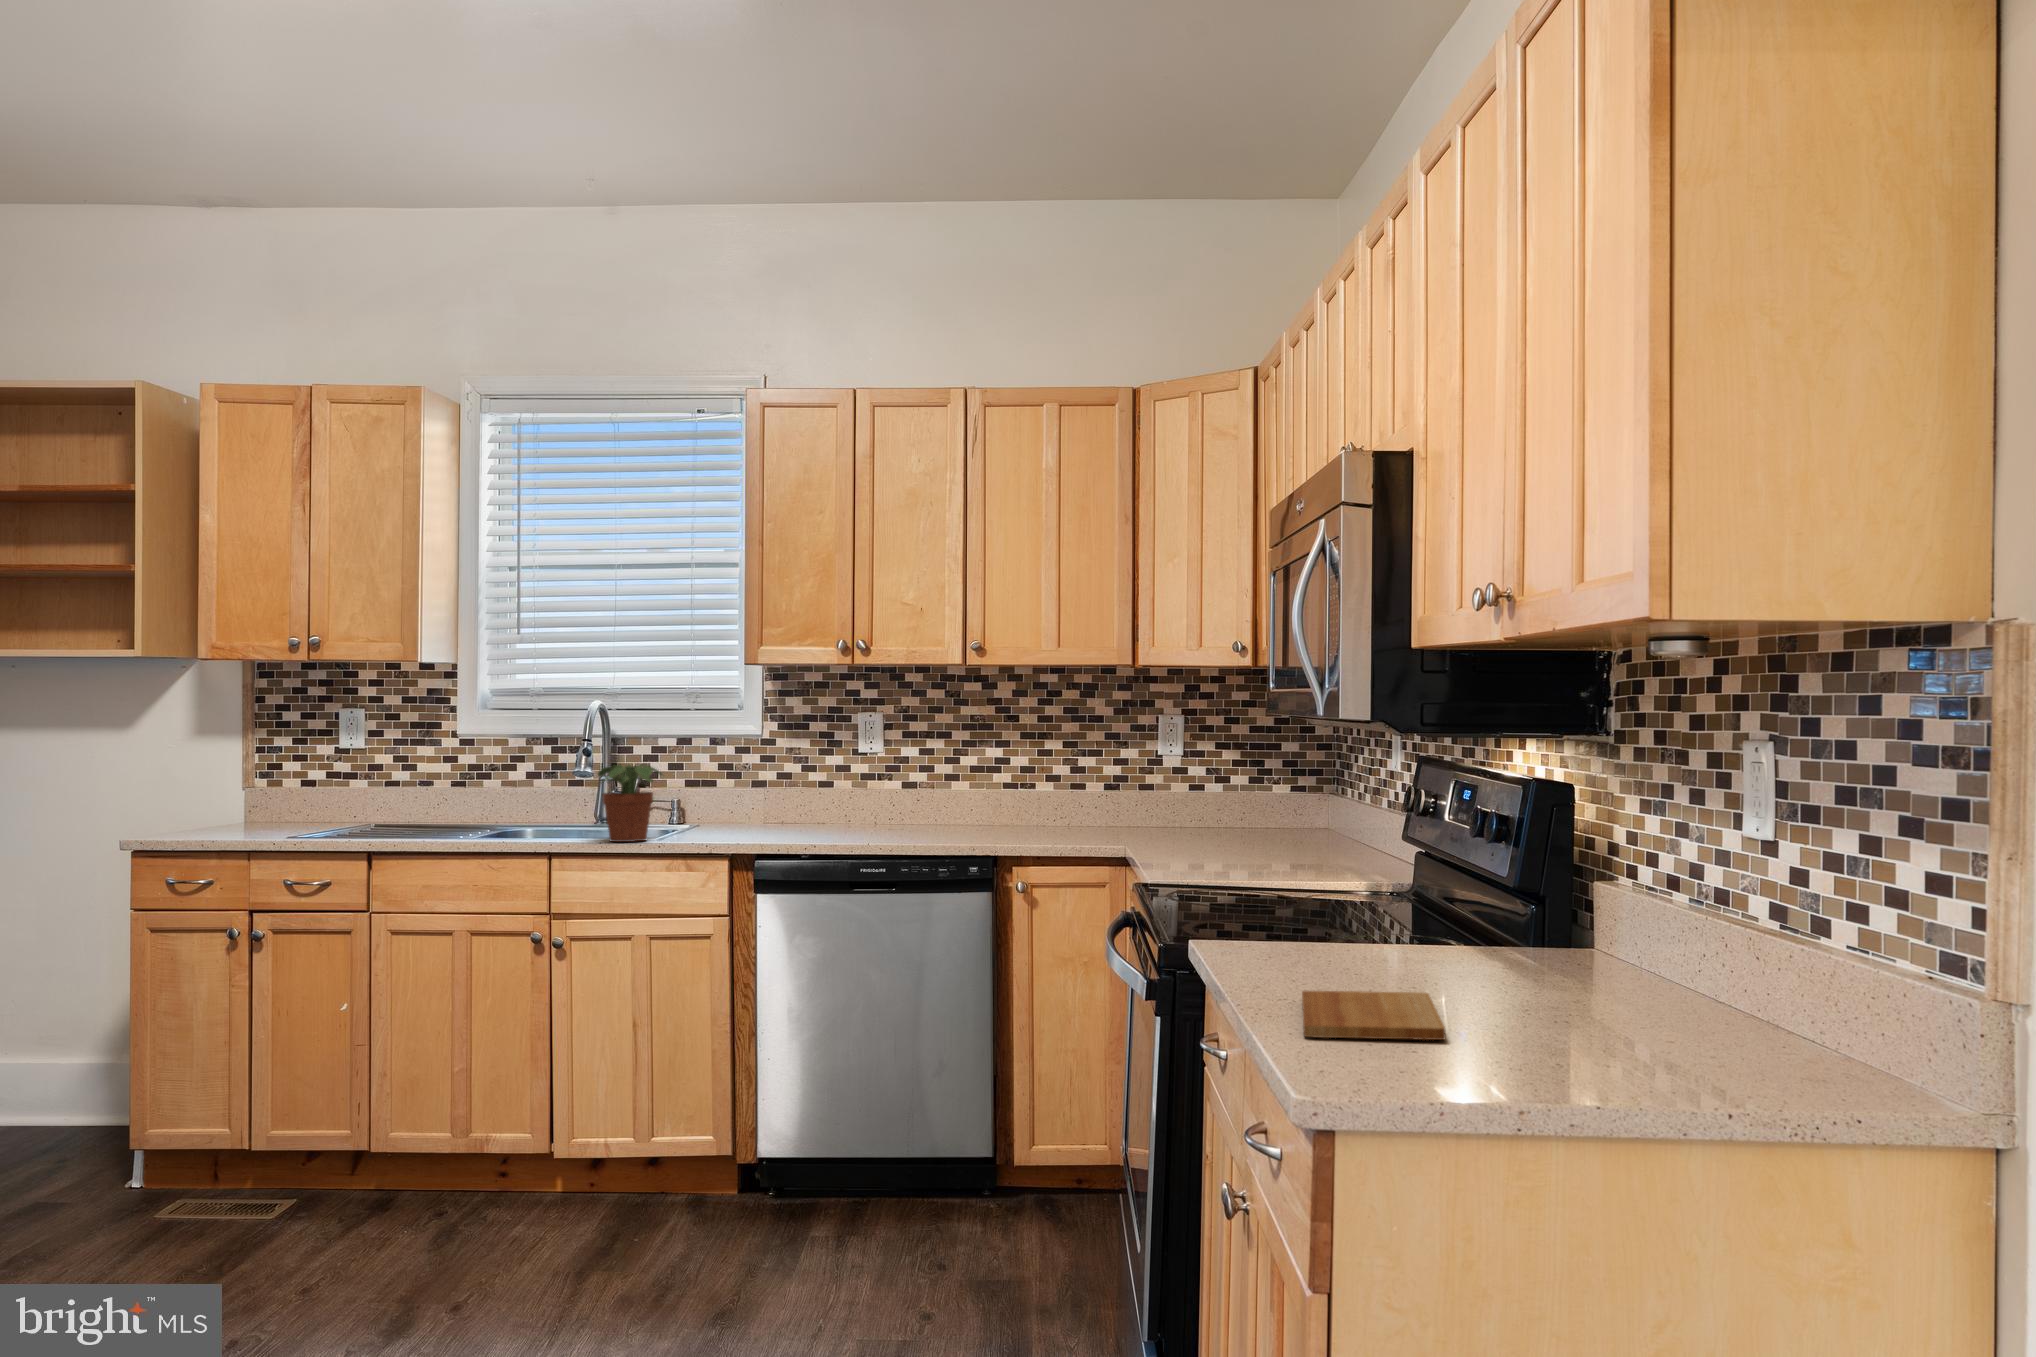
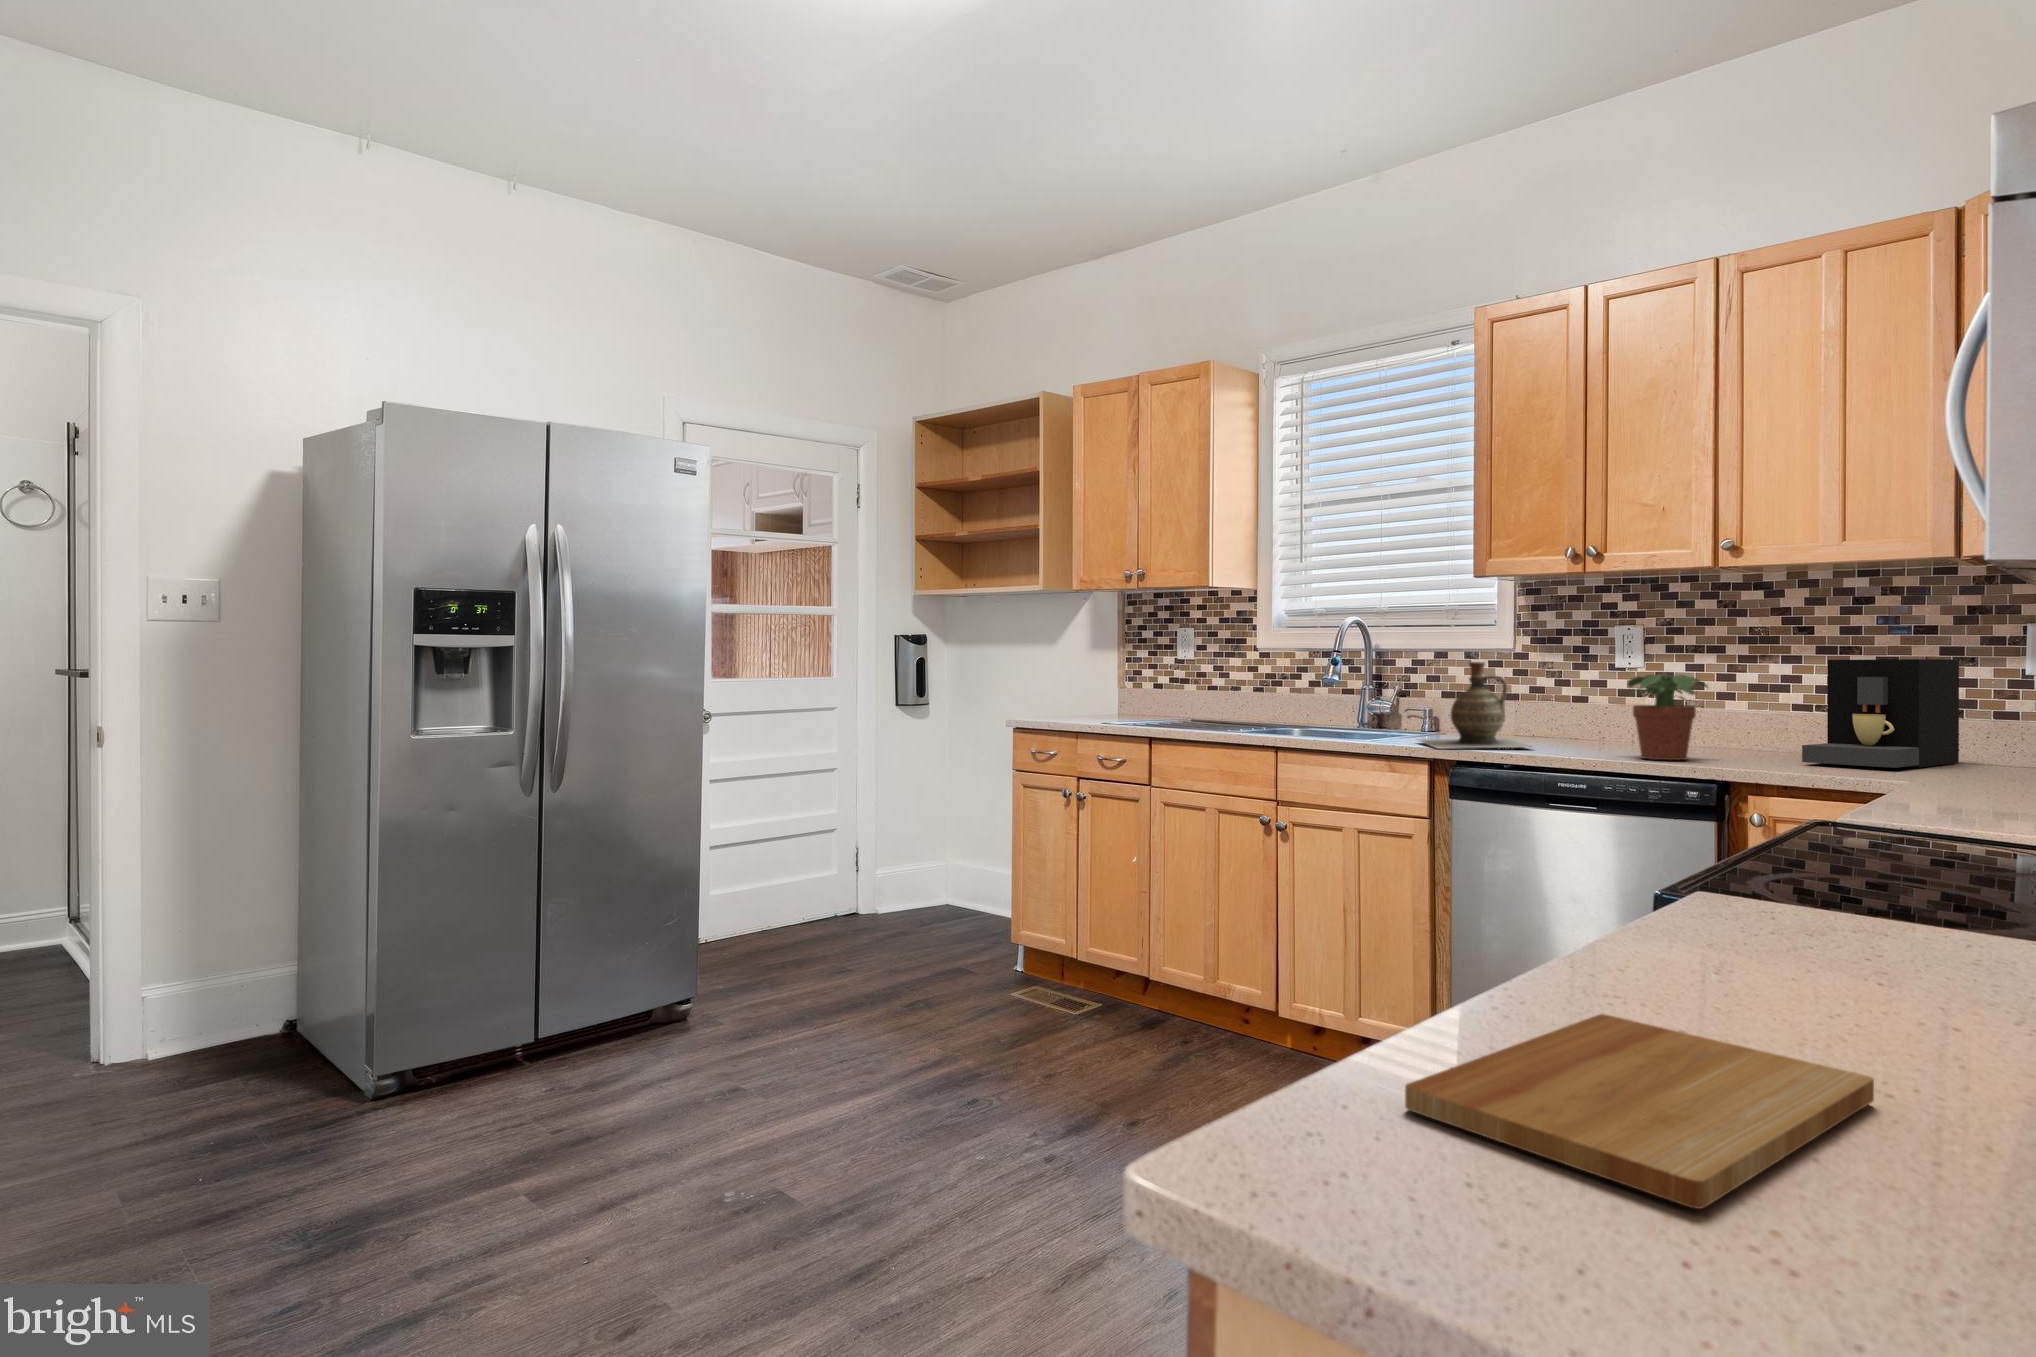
coffee maker: none [1042,745,1128,836] -> present [1802,659,1959,768]
ceramic jug: none [699,752,824,843] -> present [1420,662,1530,749]
potted plant: present [598,765,662,842] -> present [1628,675,1708,760]

